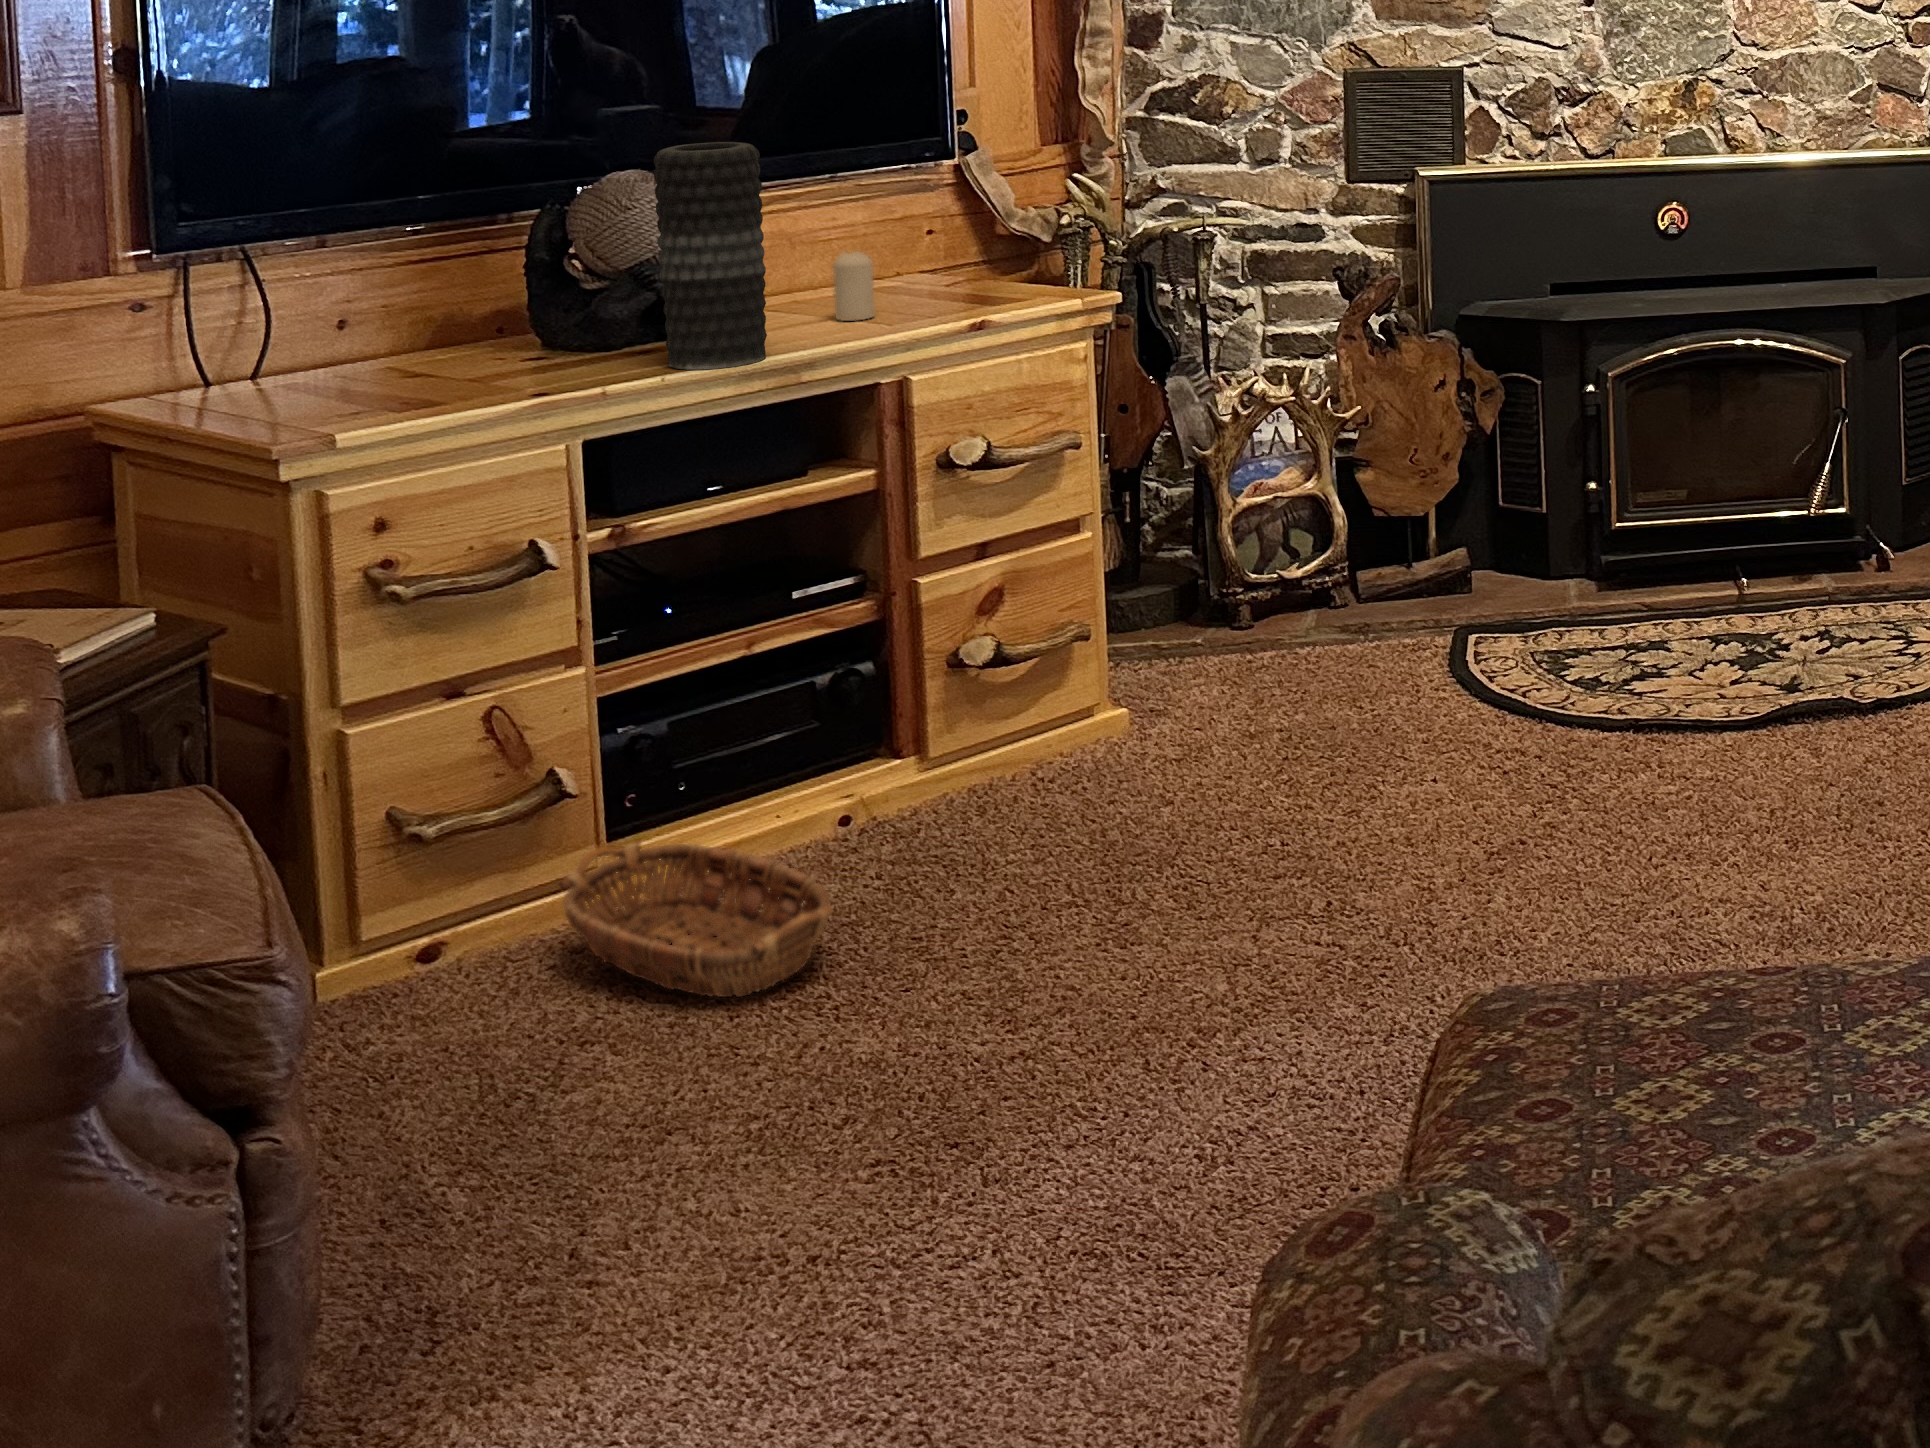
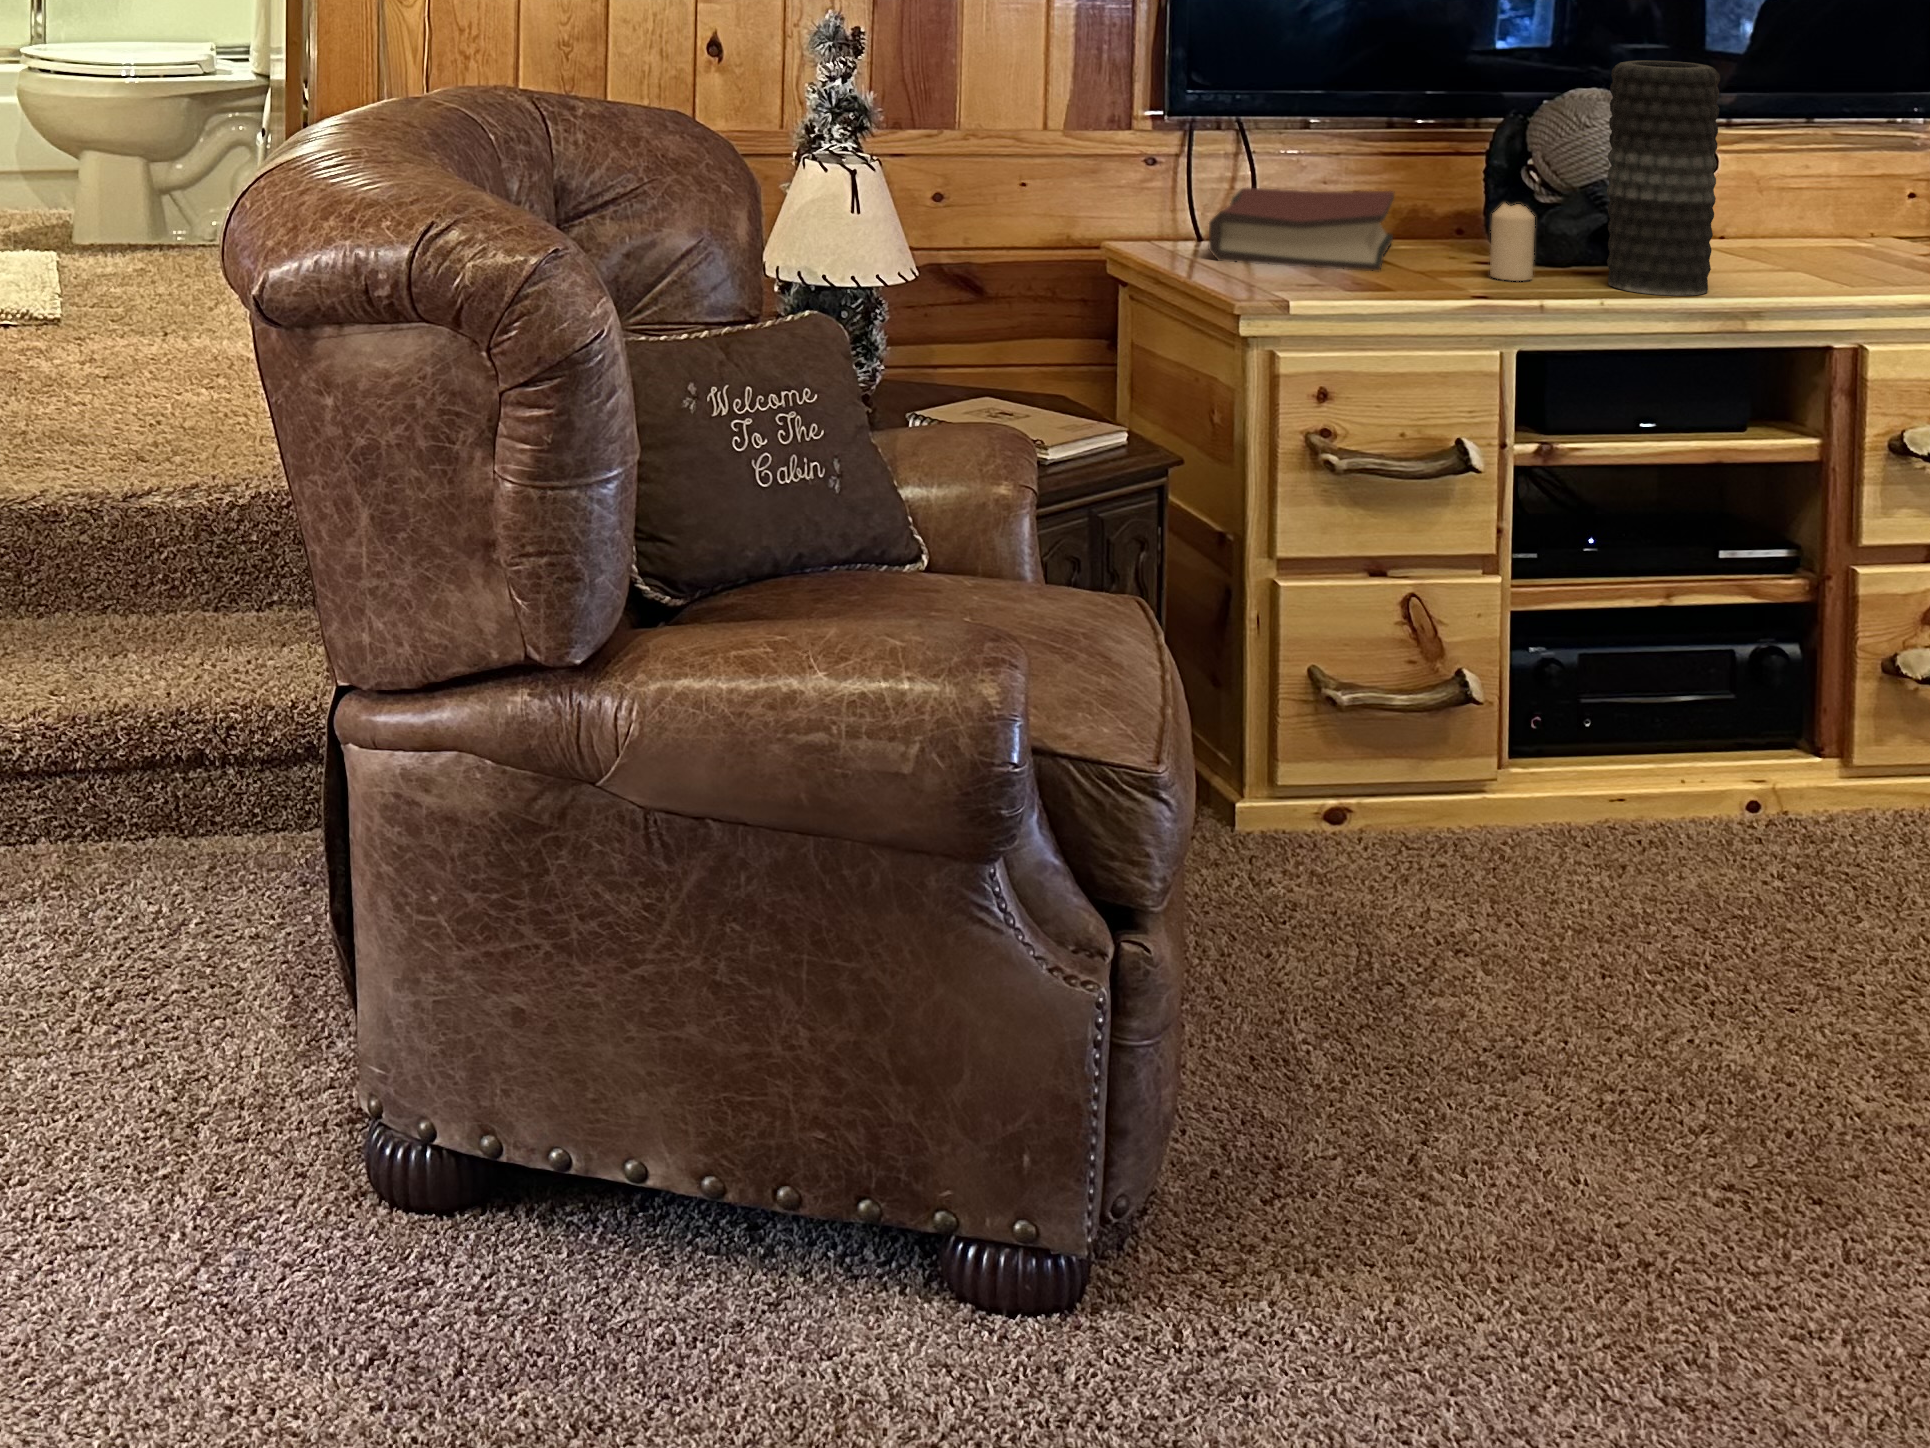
candle: present [833,252,875,321] -> present [1490,204,1535,281]
hardback book: none [216,306,431,414] -> present [1209,187,1394,271]
basket: present [559,842,833,997] -> none [1392,750,1801,978]

